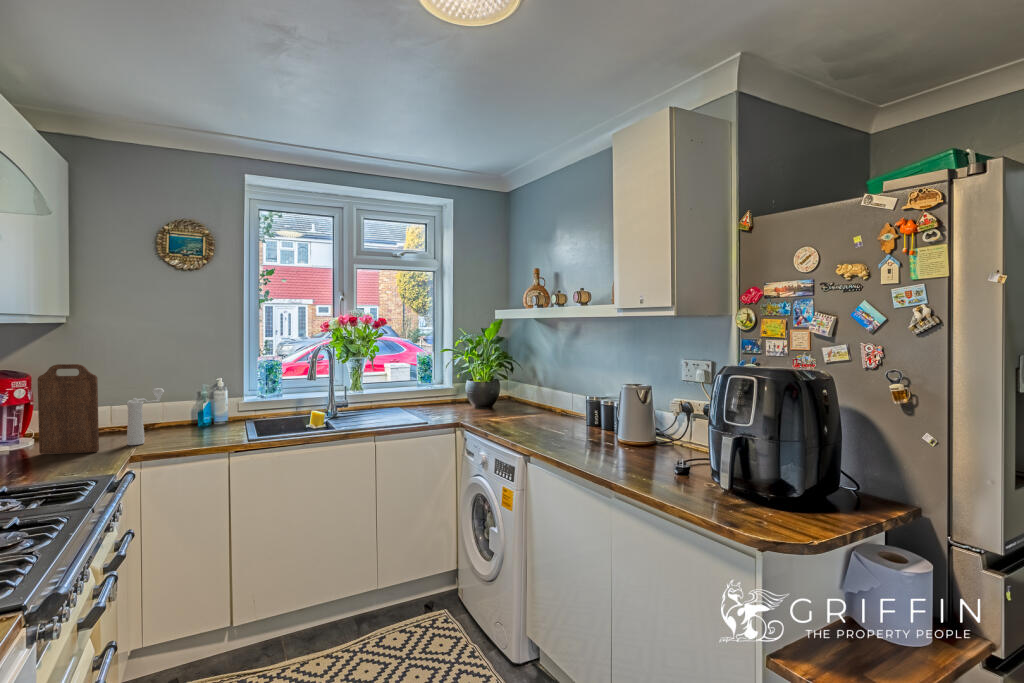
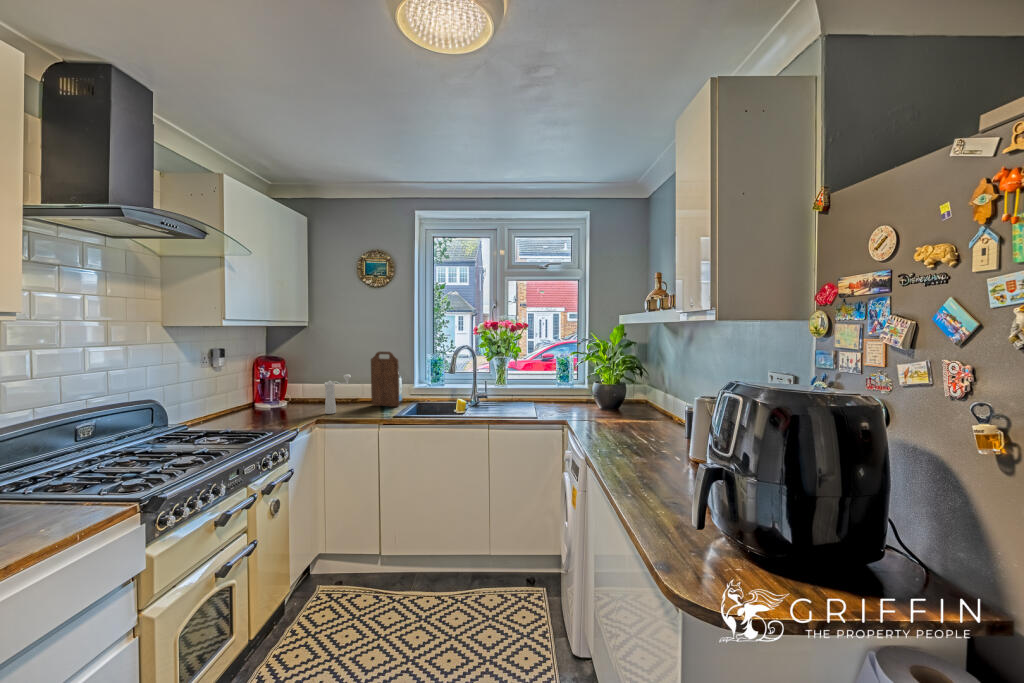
cutting board: present [38,364,99,454] -> present [371,351,399,407]

